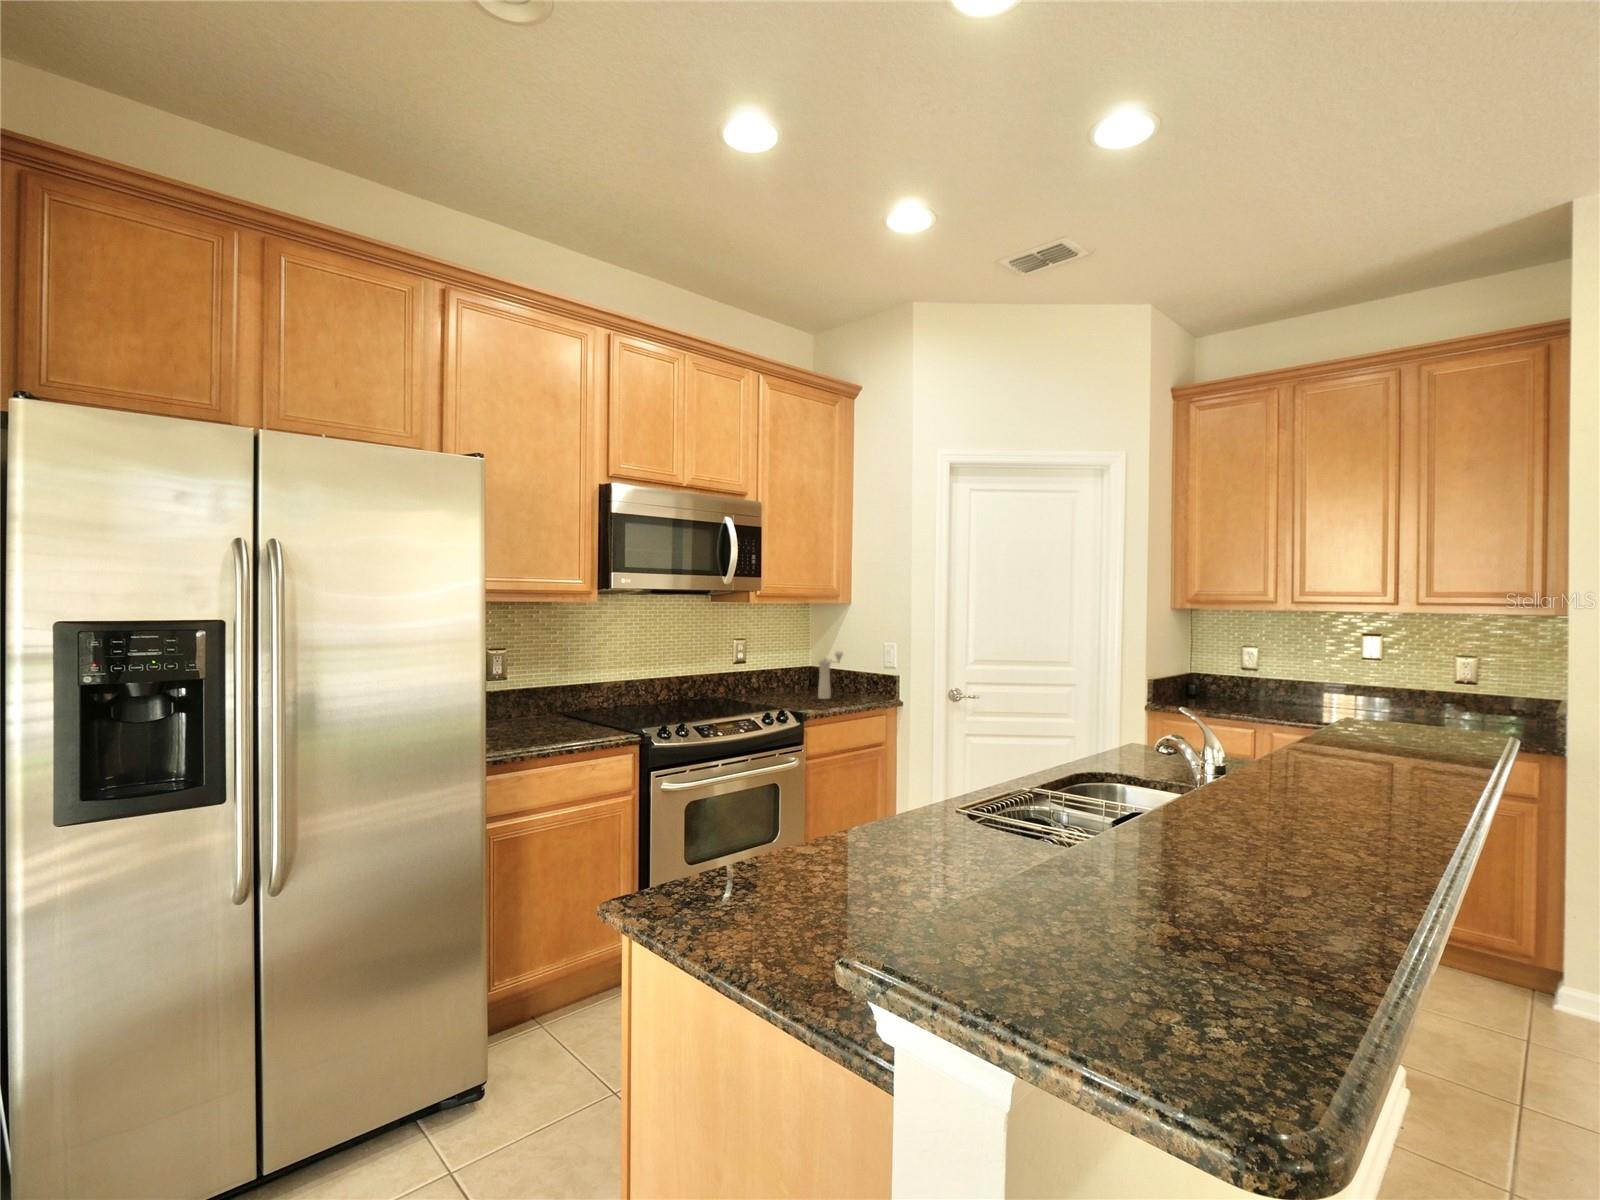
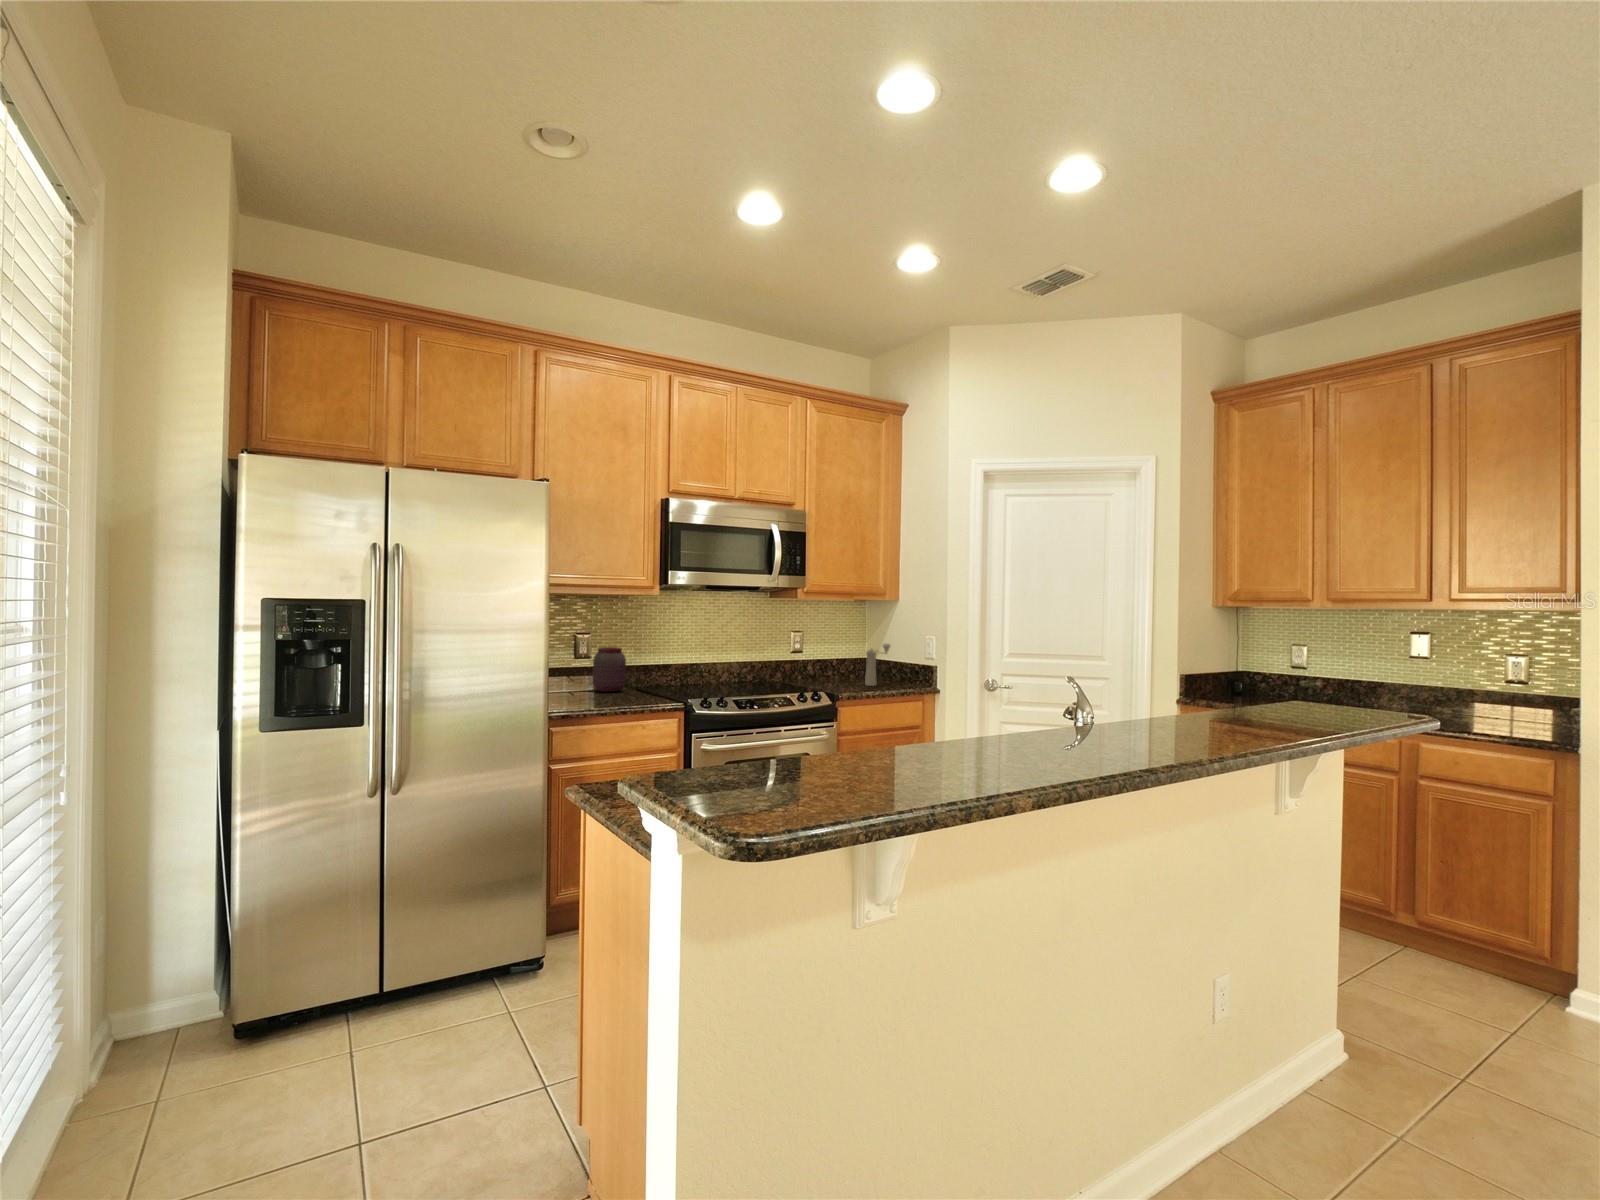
jar: none [513,666,554,721] -> present [593,647,626,692]

